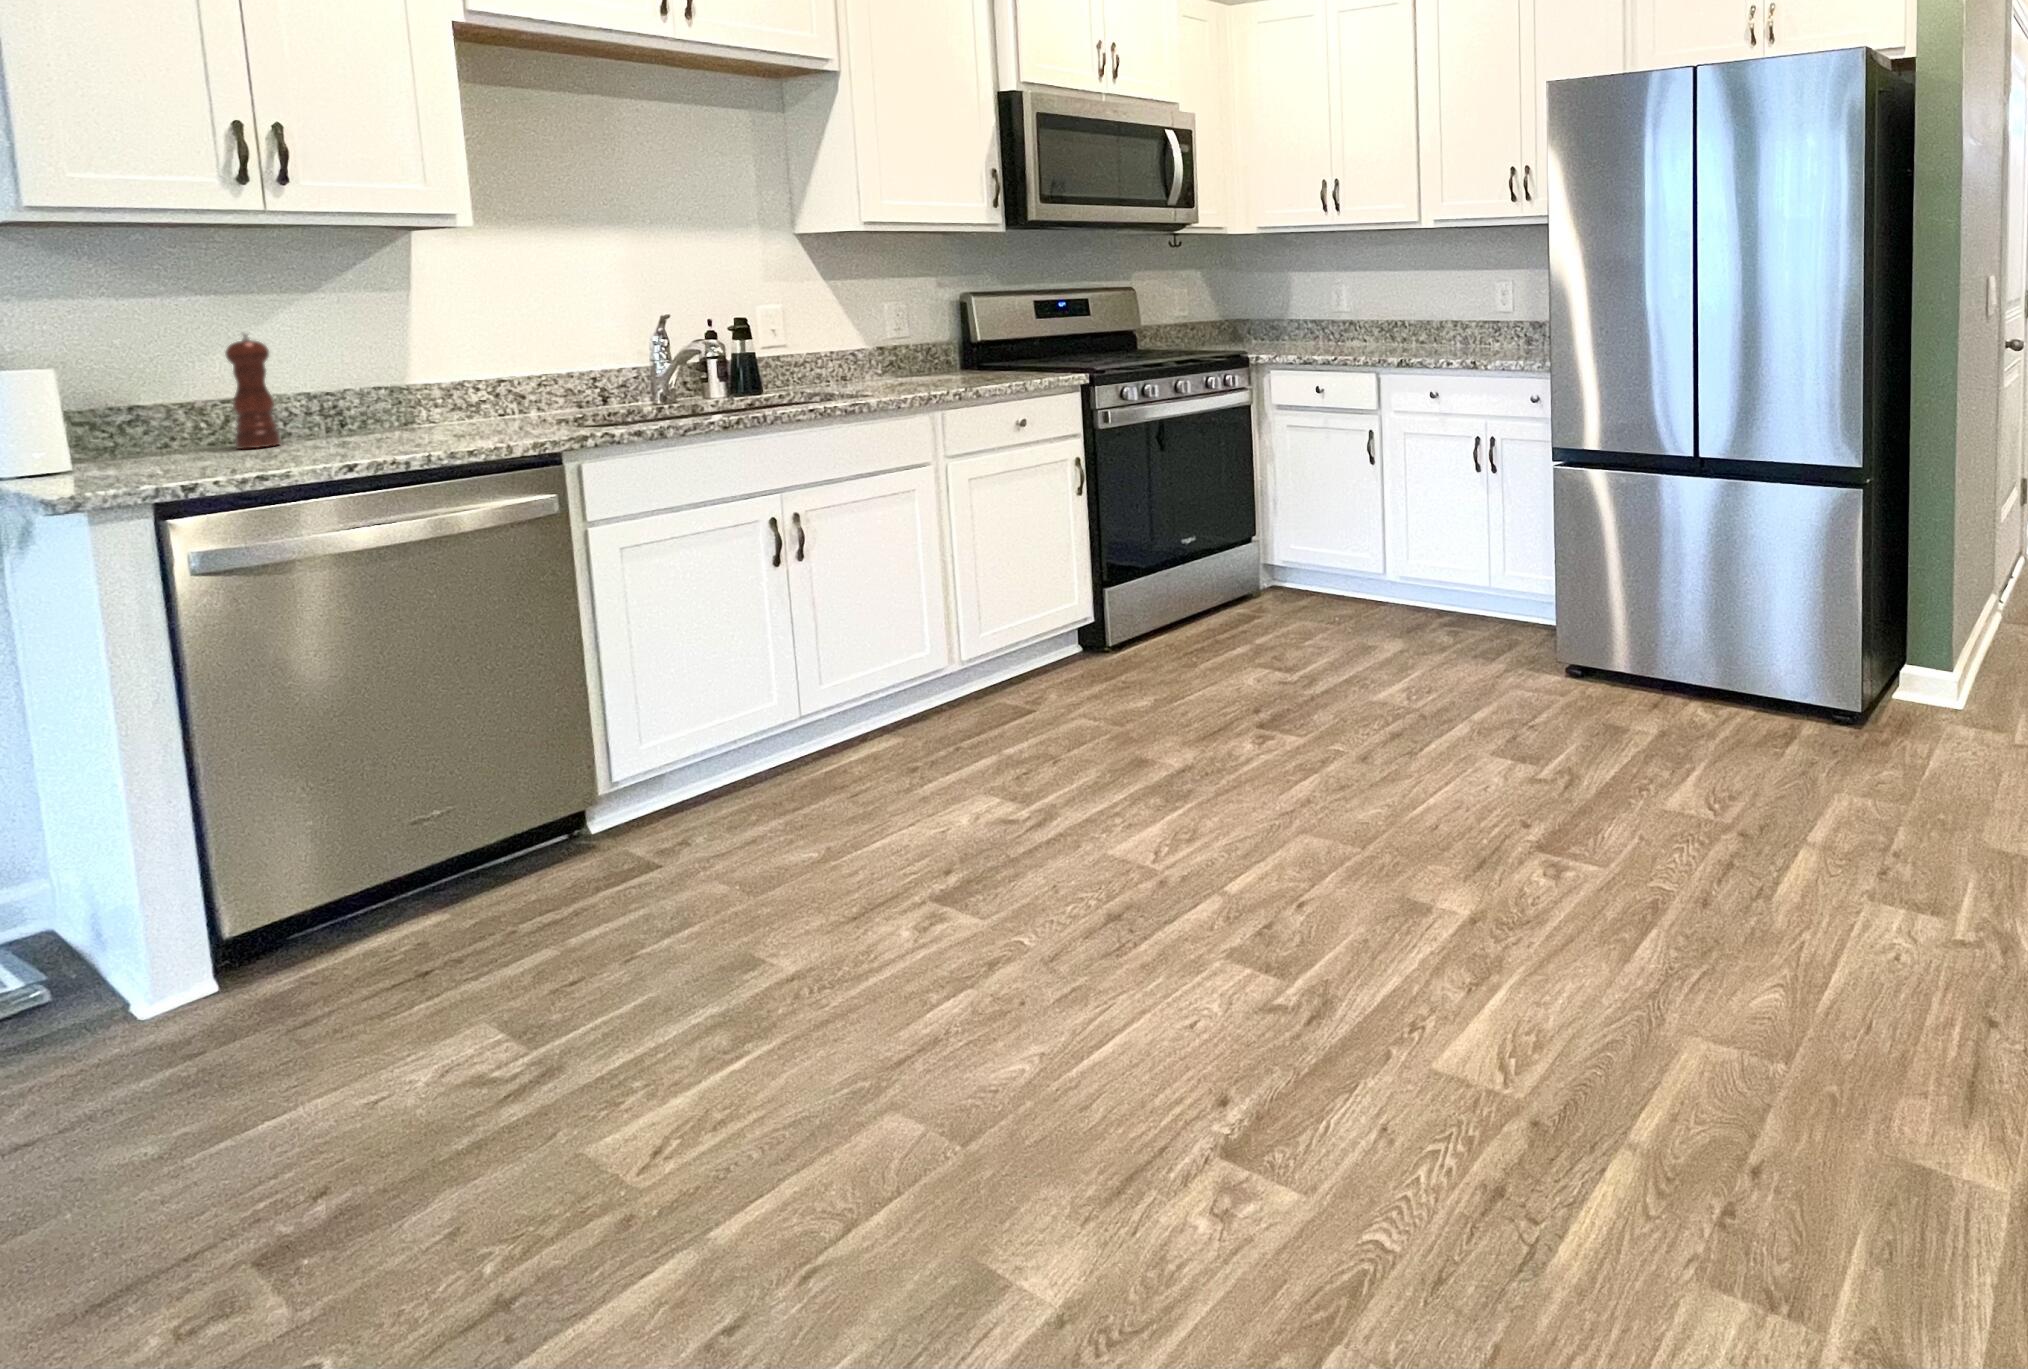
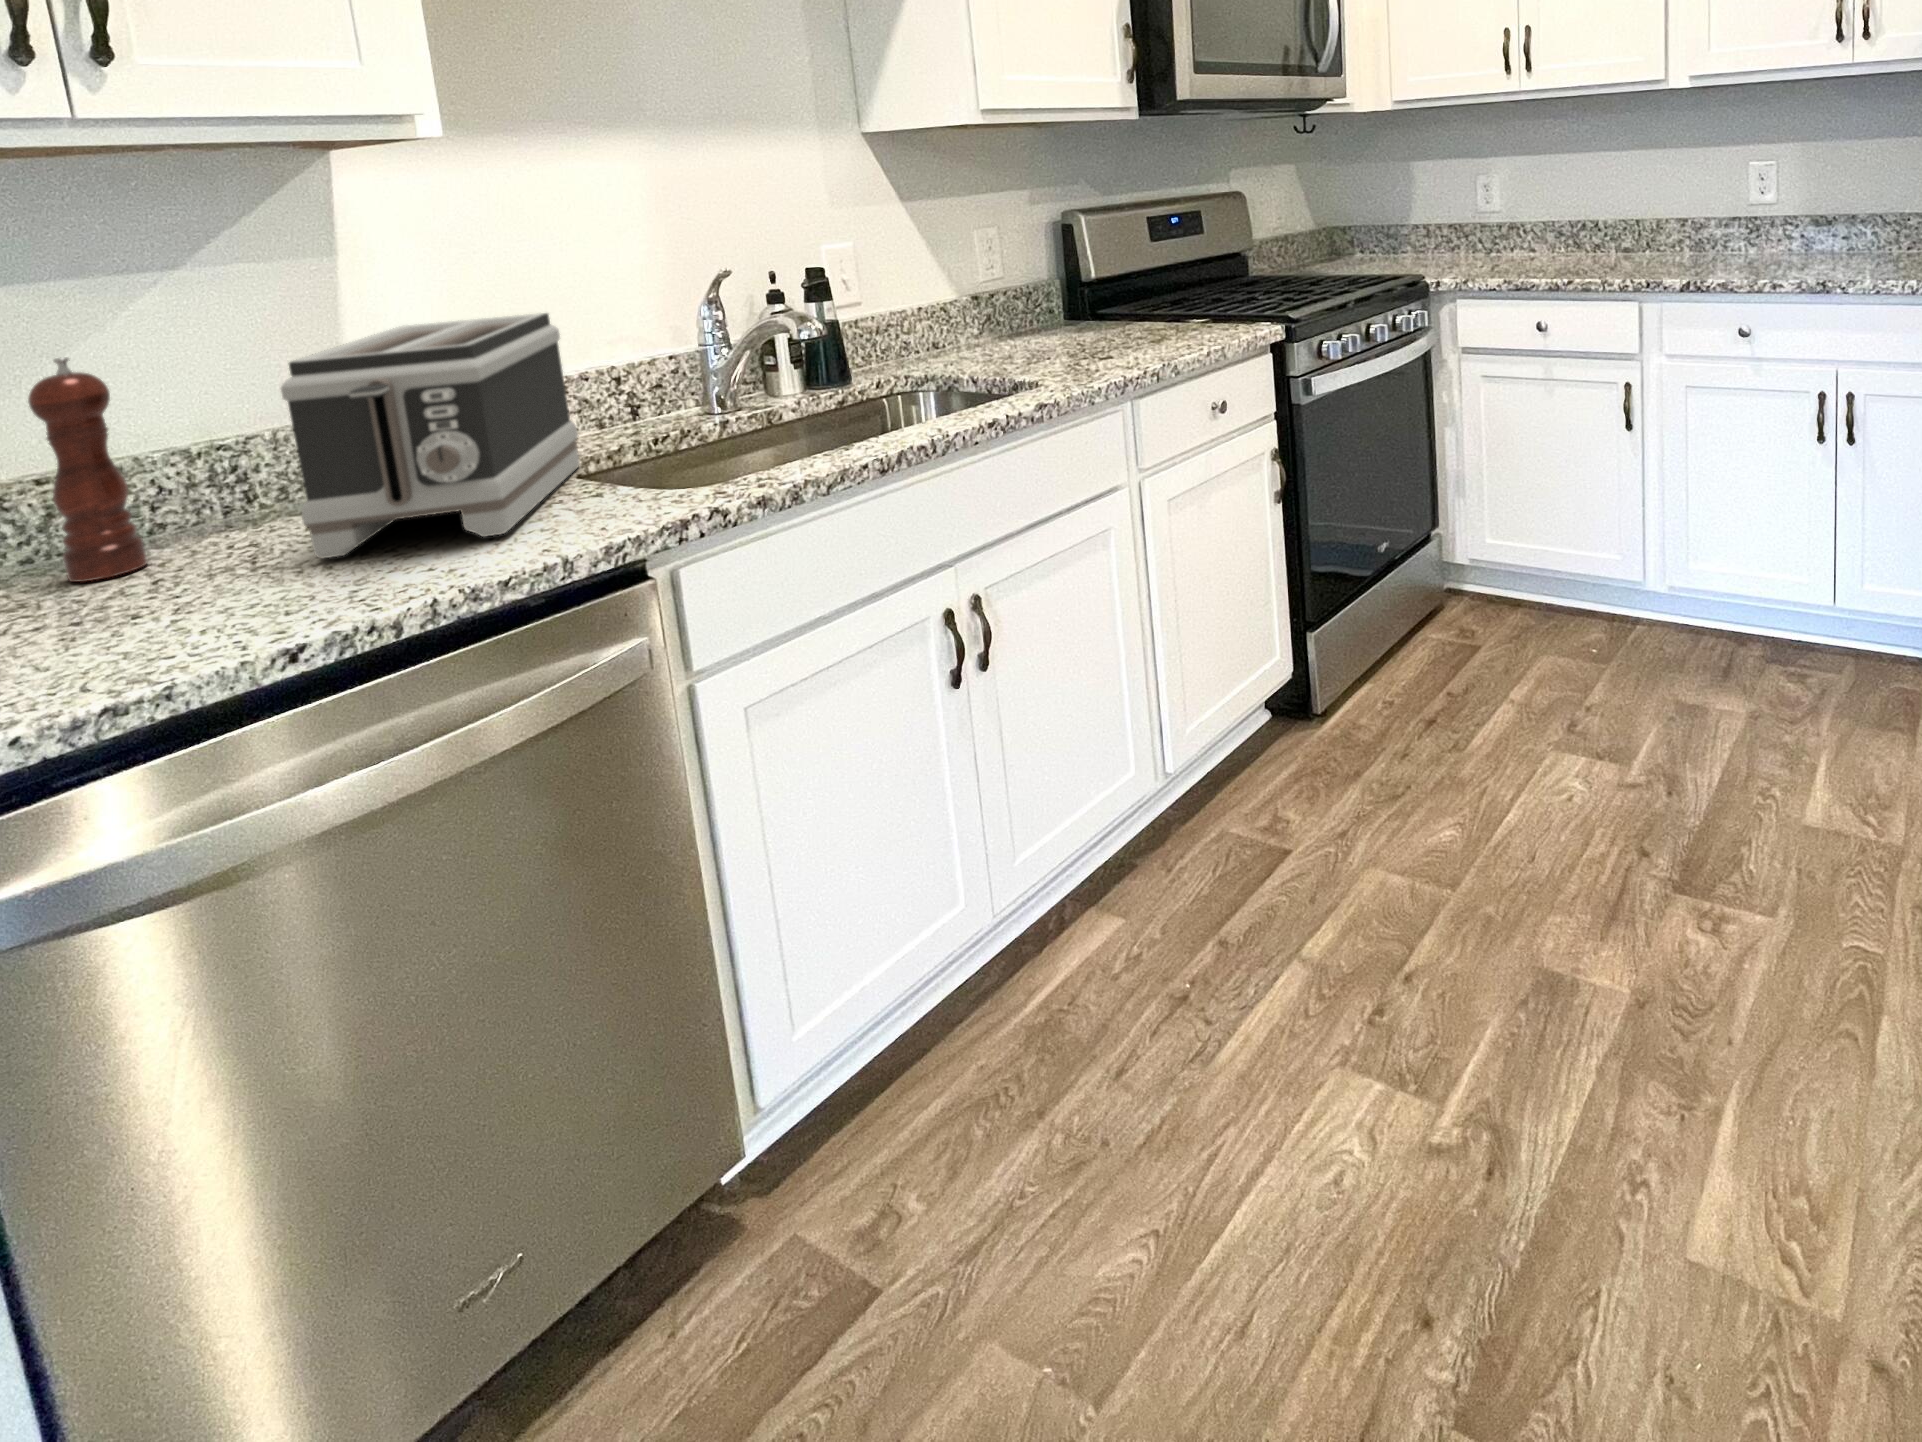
toaster: none [362,328,548,443] -> present [281,313,580,558]

